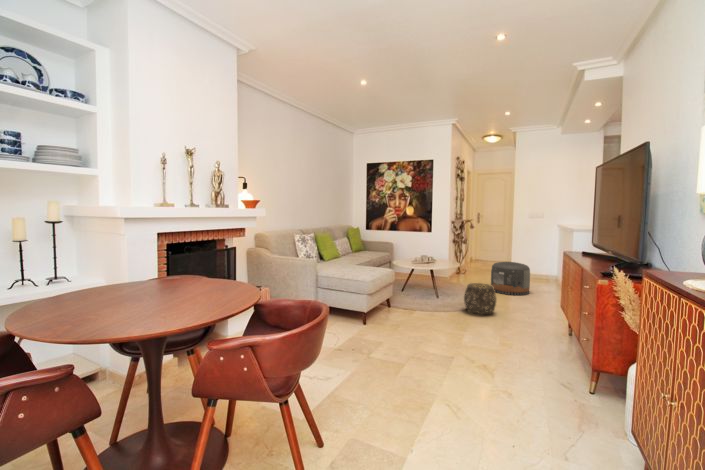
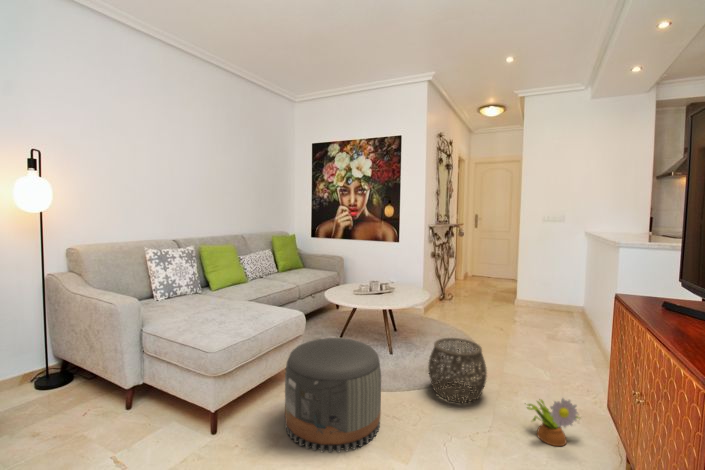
pouf: present [491,262,530,295] -> present [285,338,381,453]
decorative plant: none [517,303,545,327] -> present [527,398,580,446]

